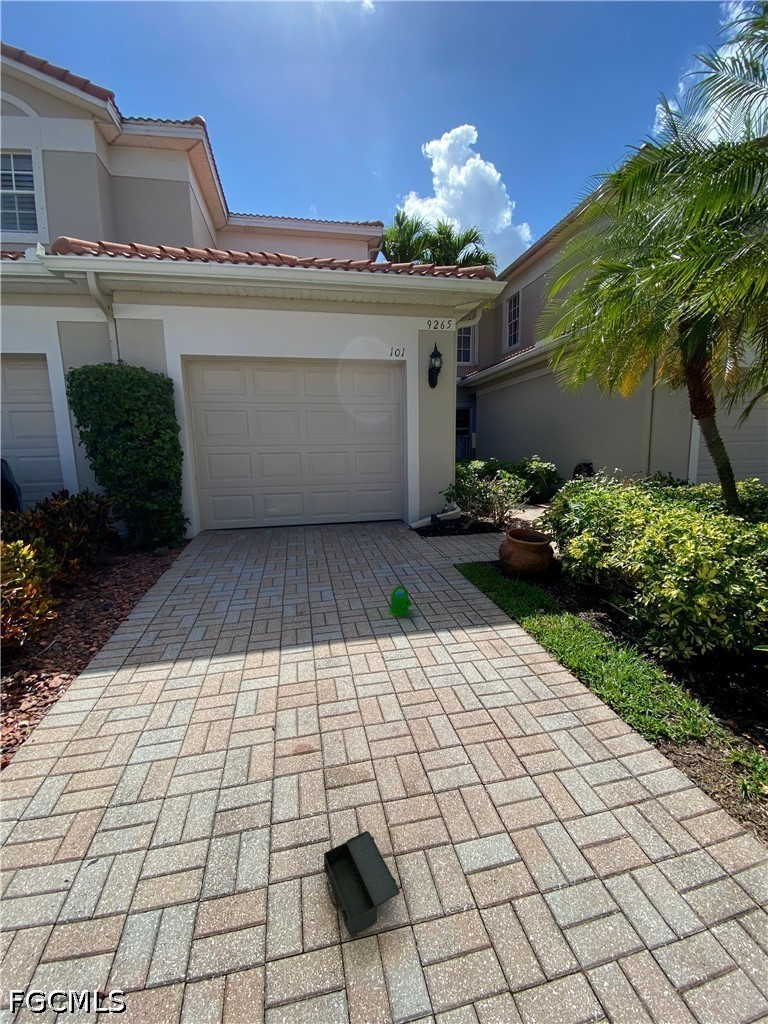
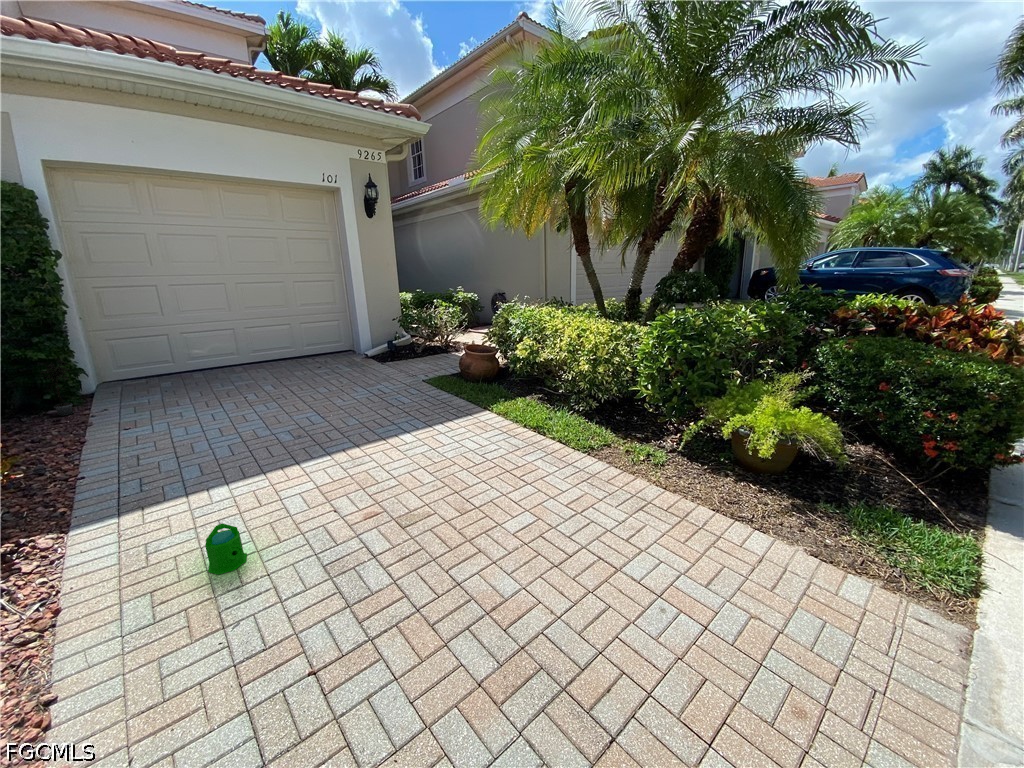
watering can: present [390,585,412,616] -> present [205,523,247,575]
toolbox: present [324,831,400,937] -> none [427,532,484,577]

